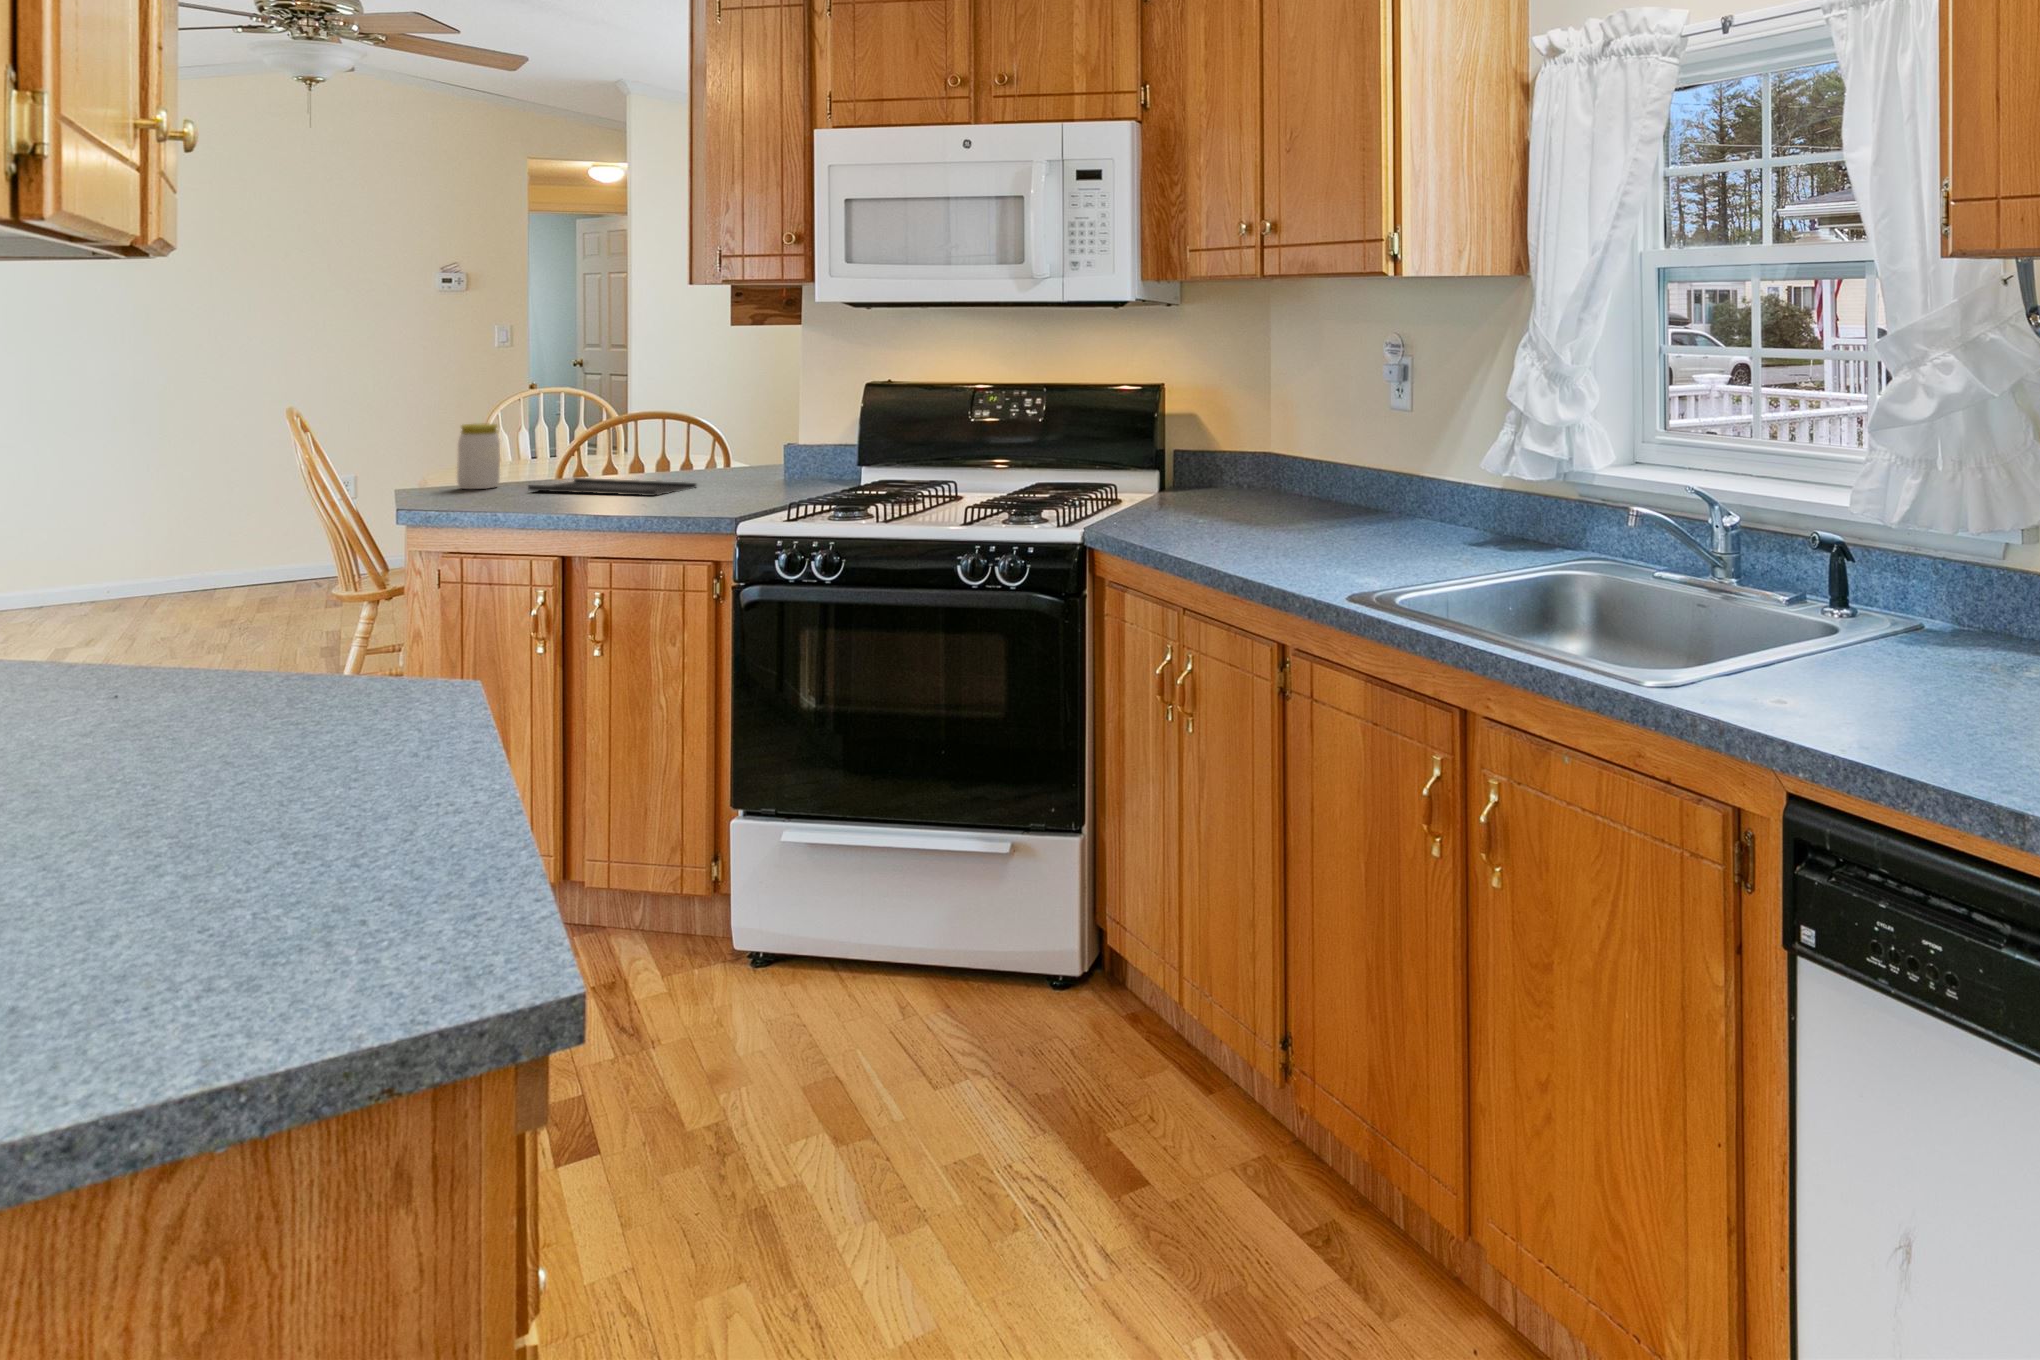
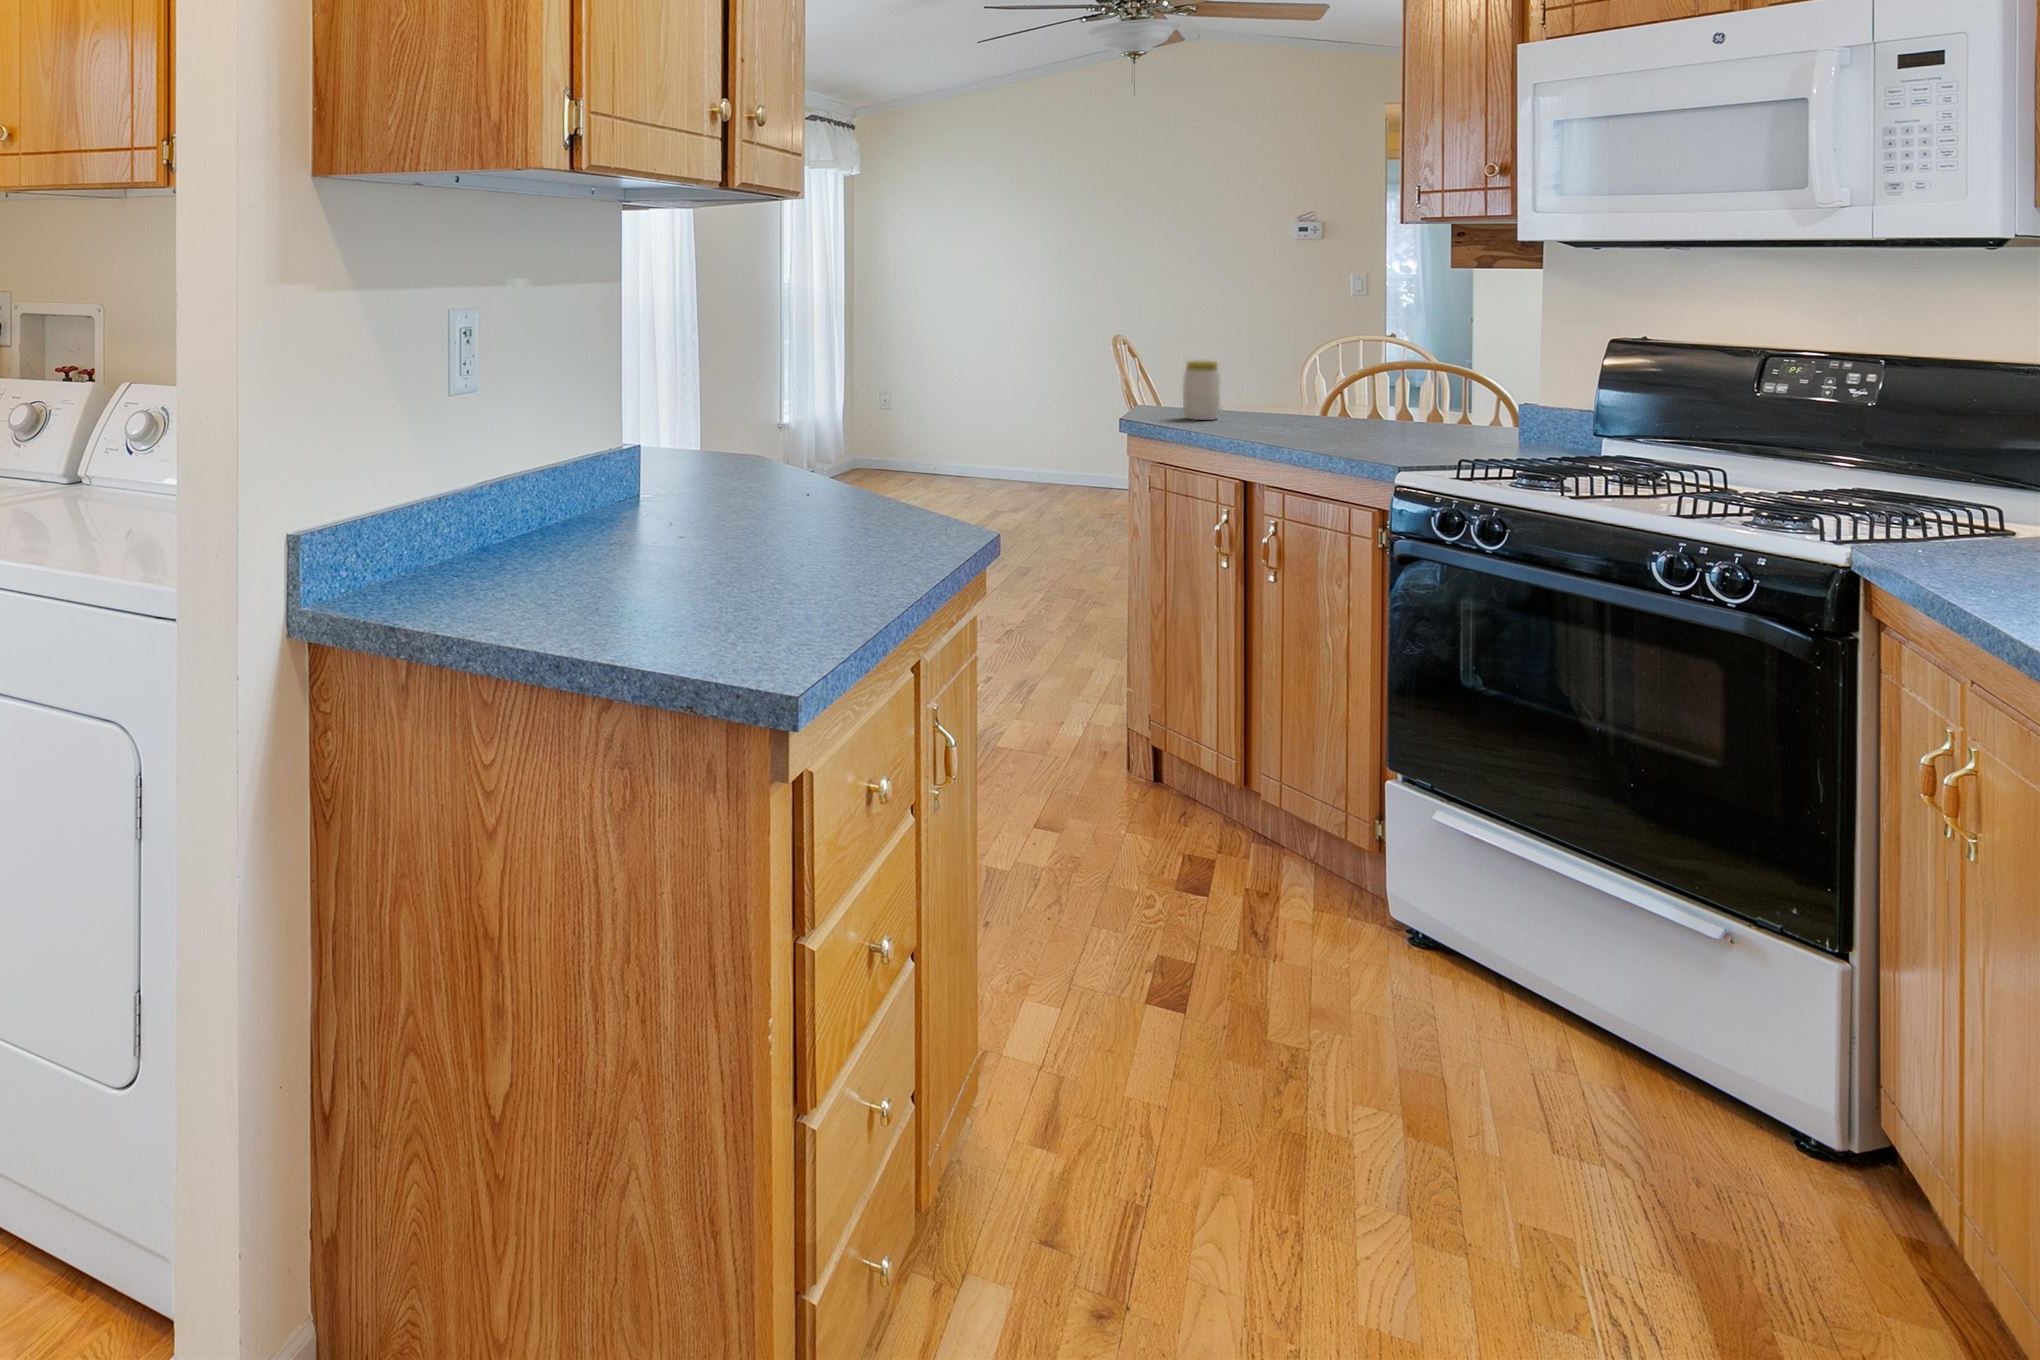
tray: present [528,478,696,496] -> none [1235,417,1398,441]

